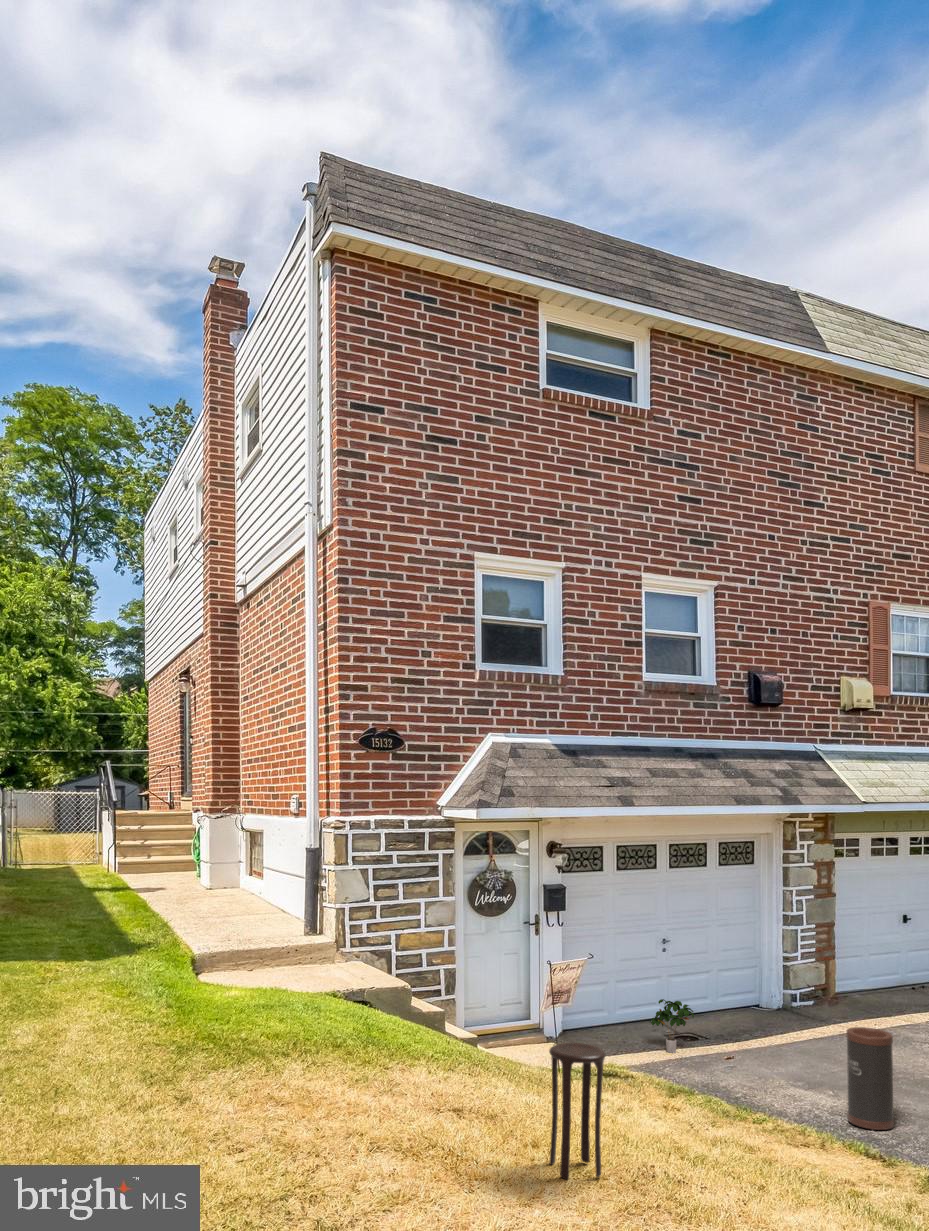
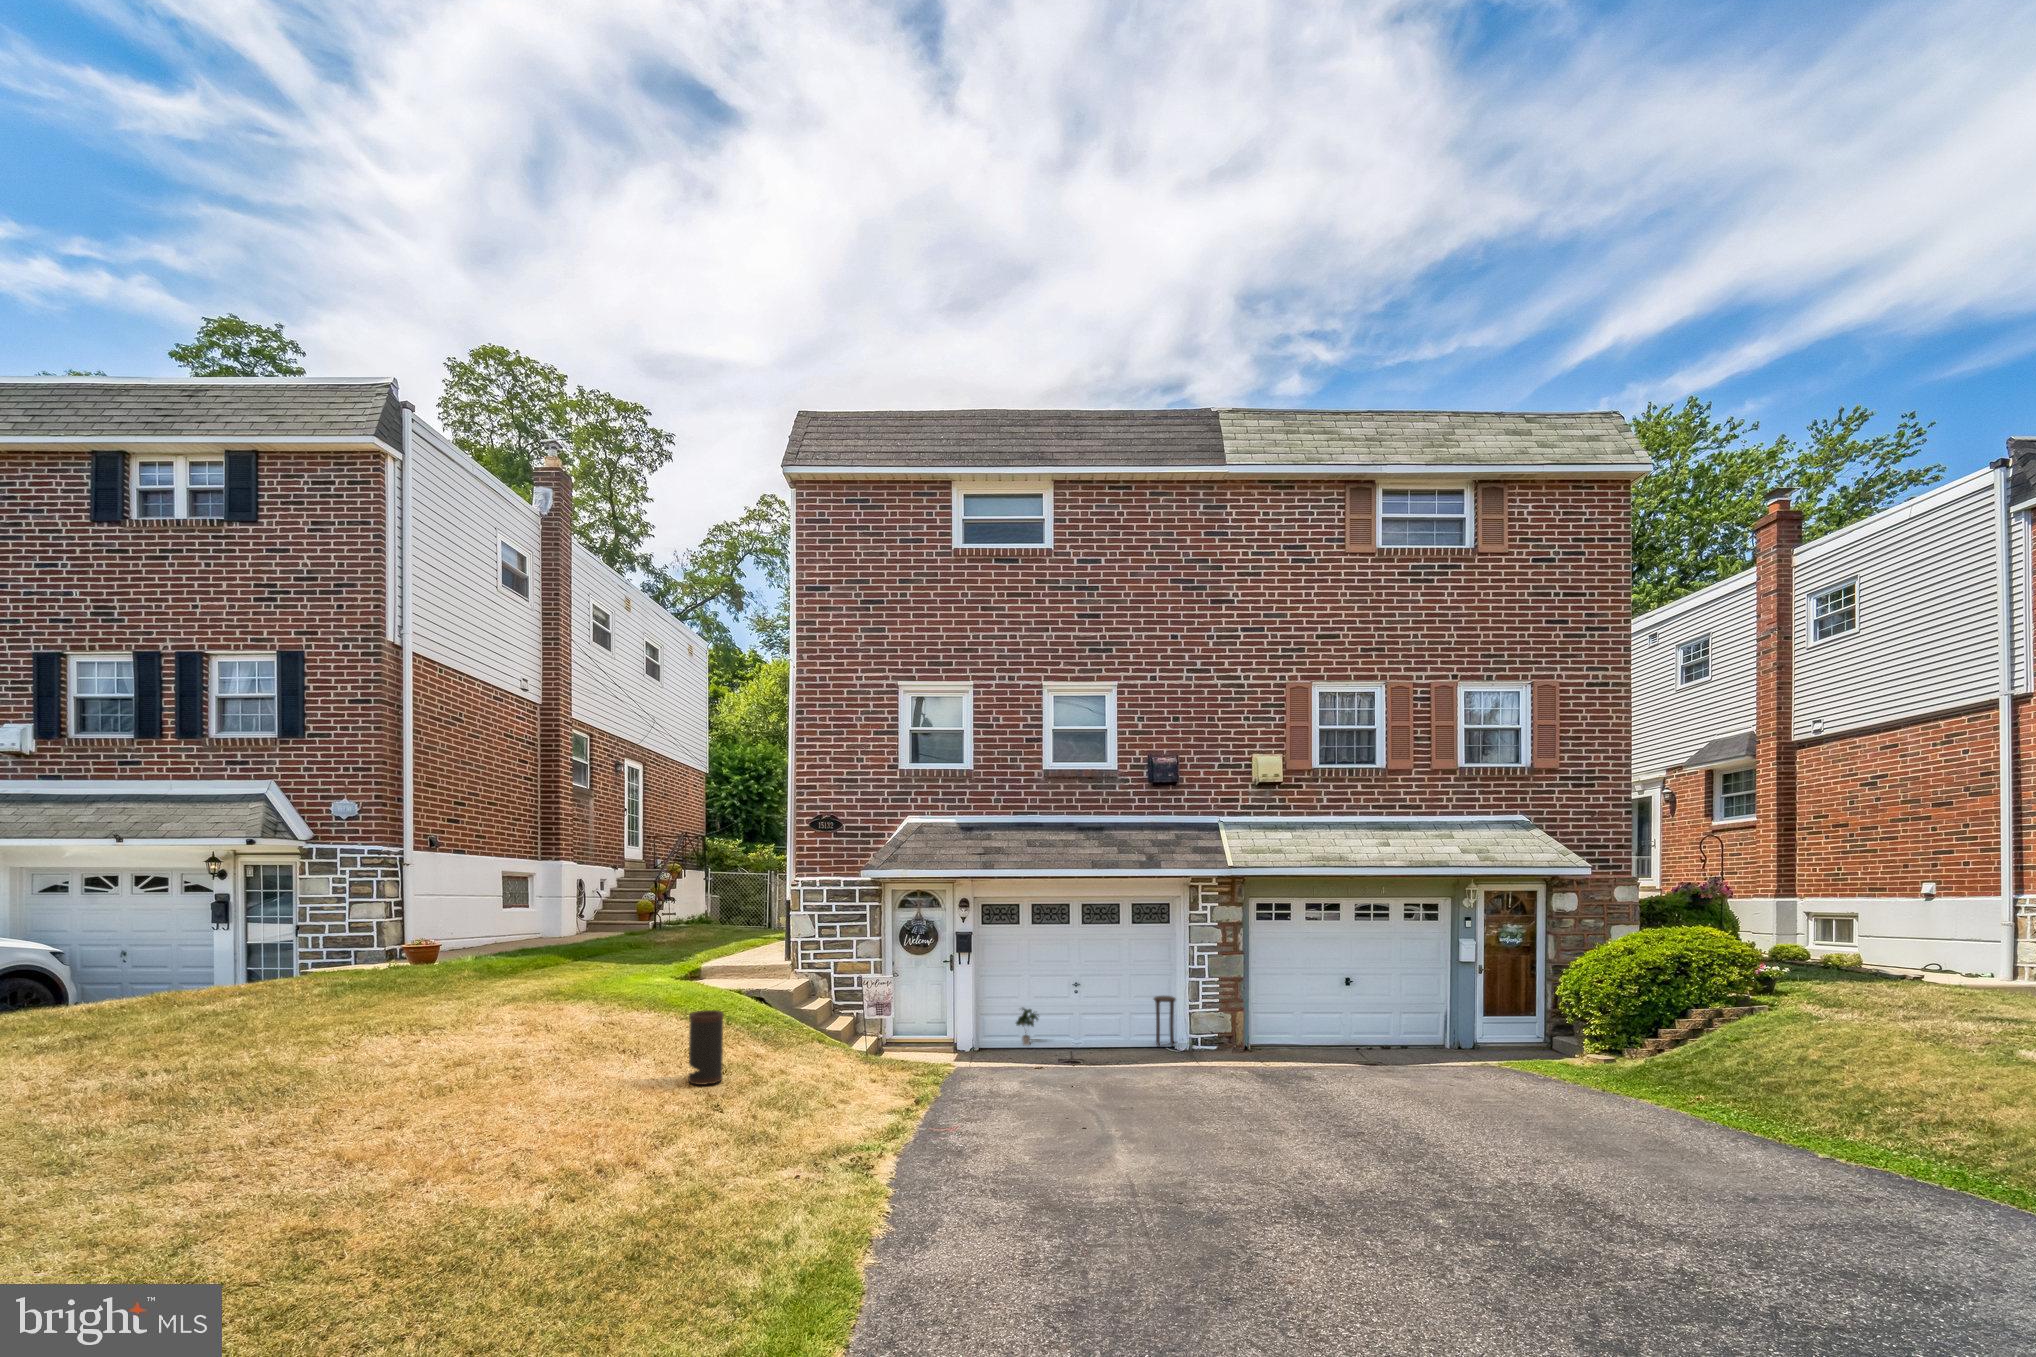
trash can: present [847,1027,894,1131] -> present [688,1010,724,1085]
stool: present [549,1043,605,1179] -> present [1154,996,1176,1047]

